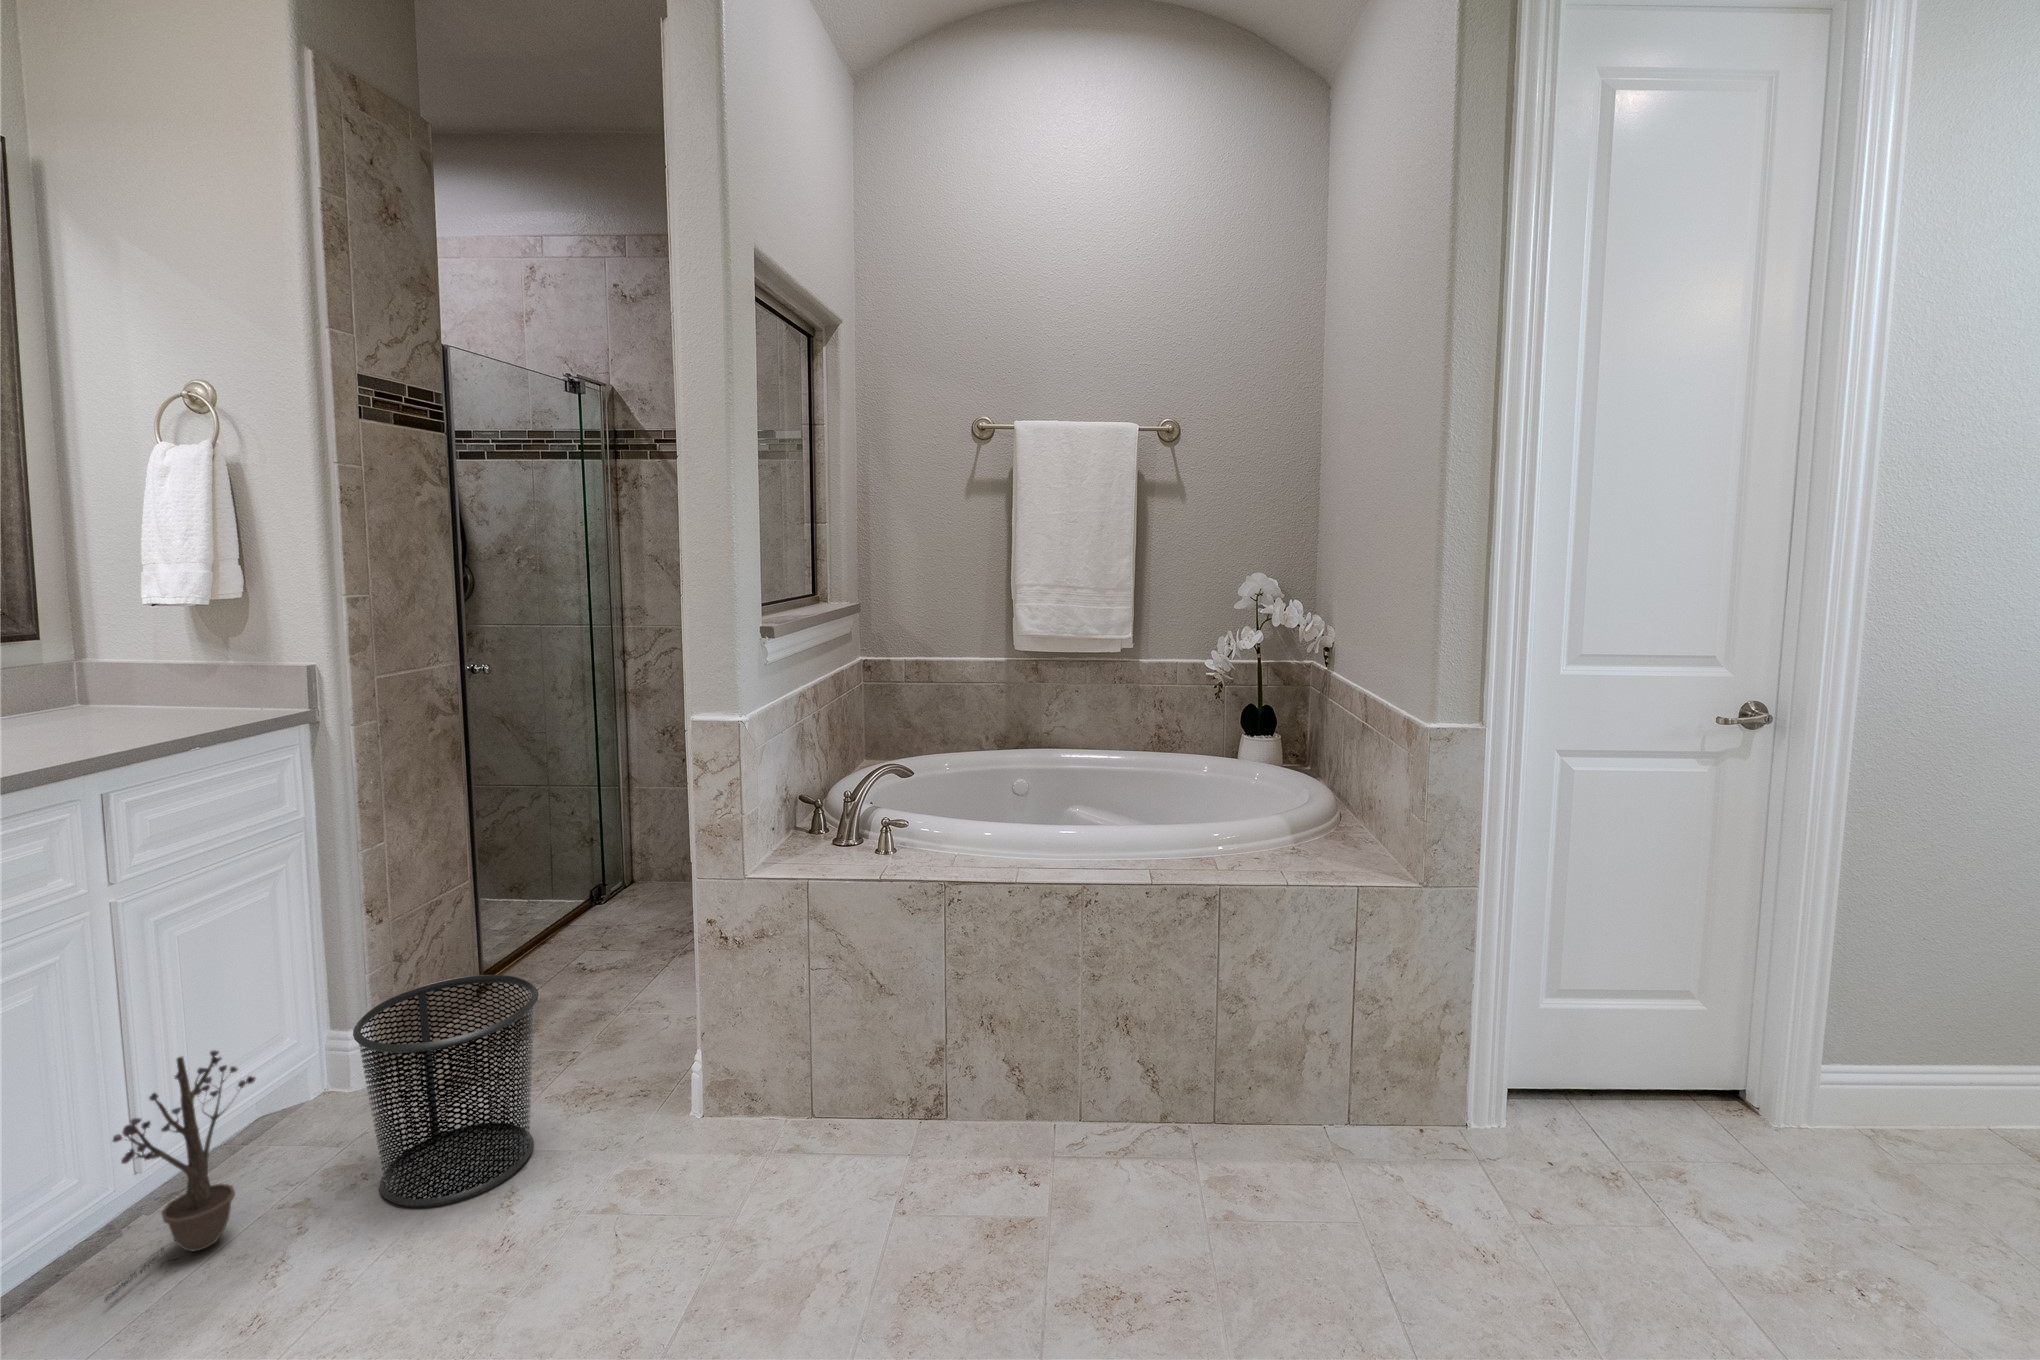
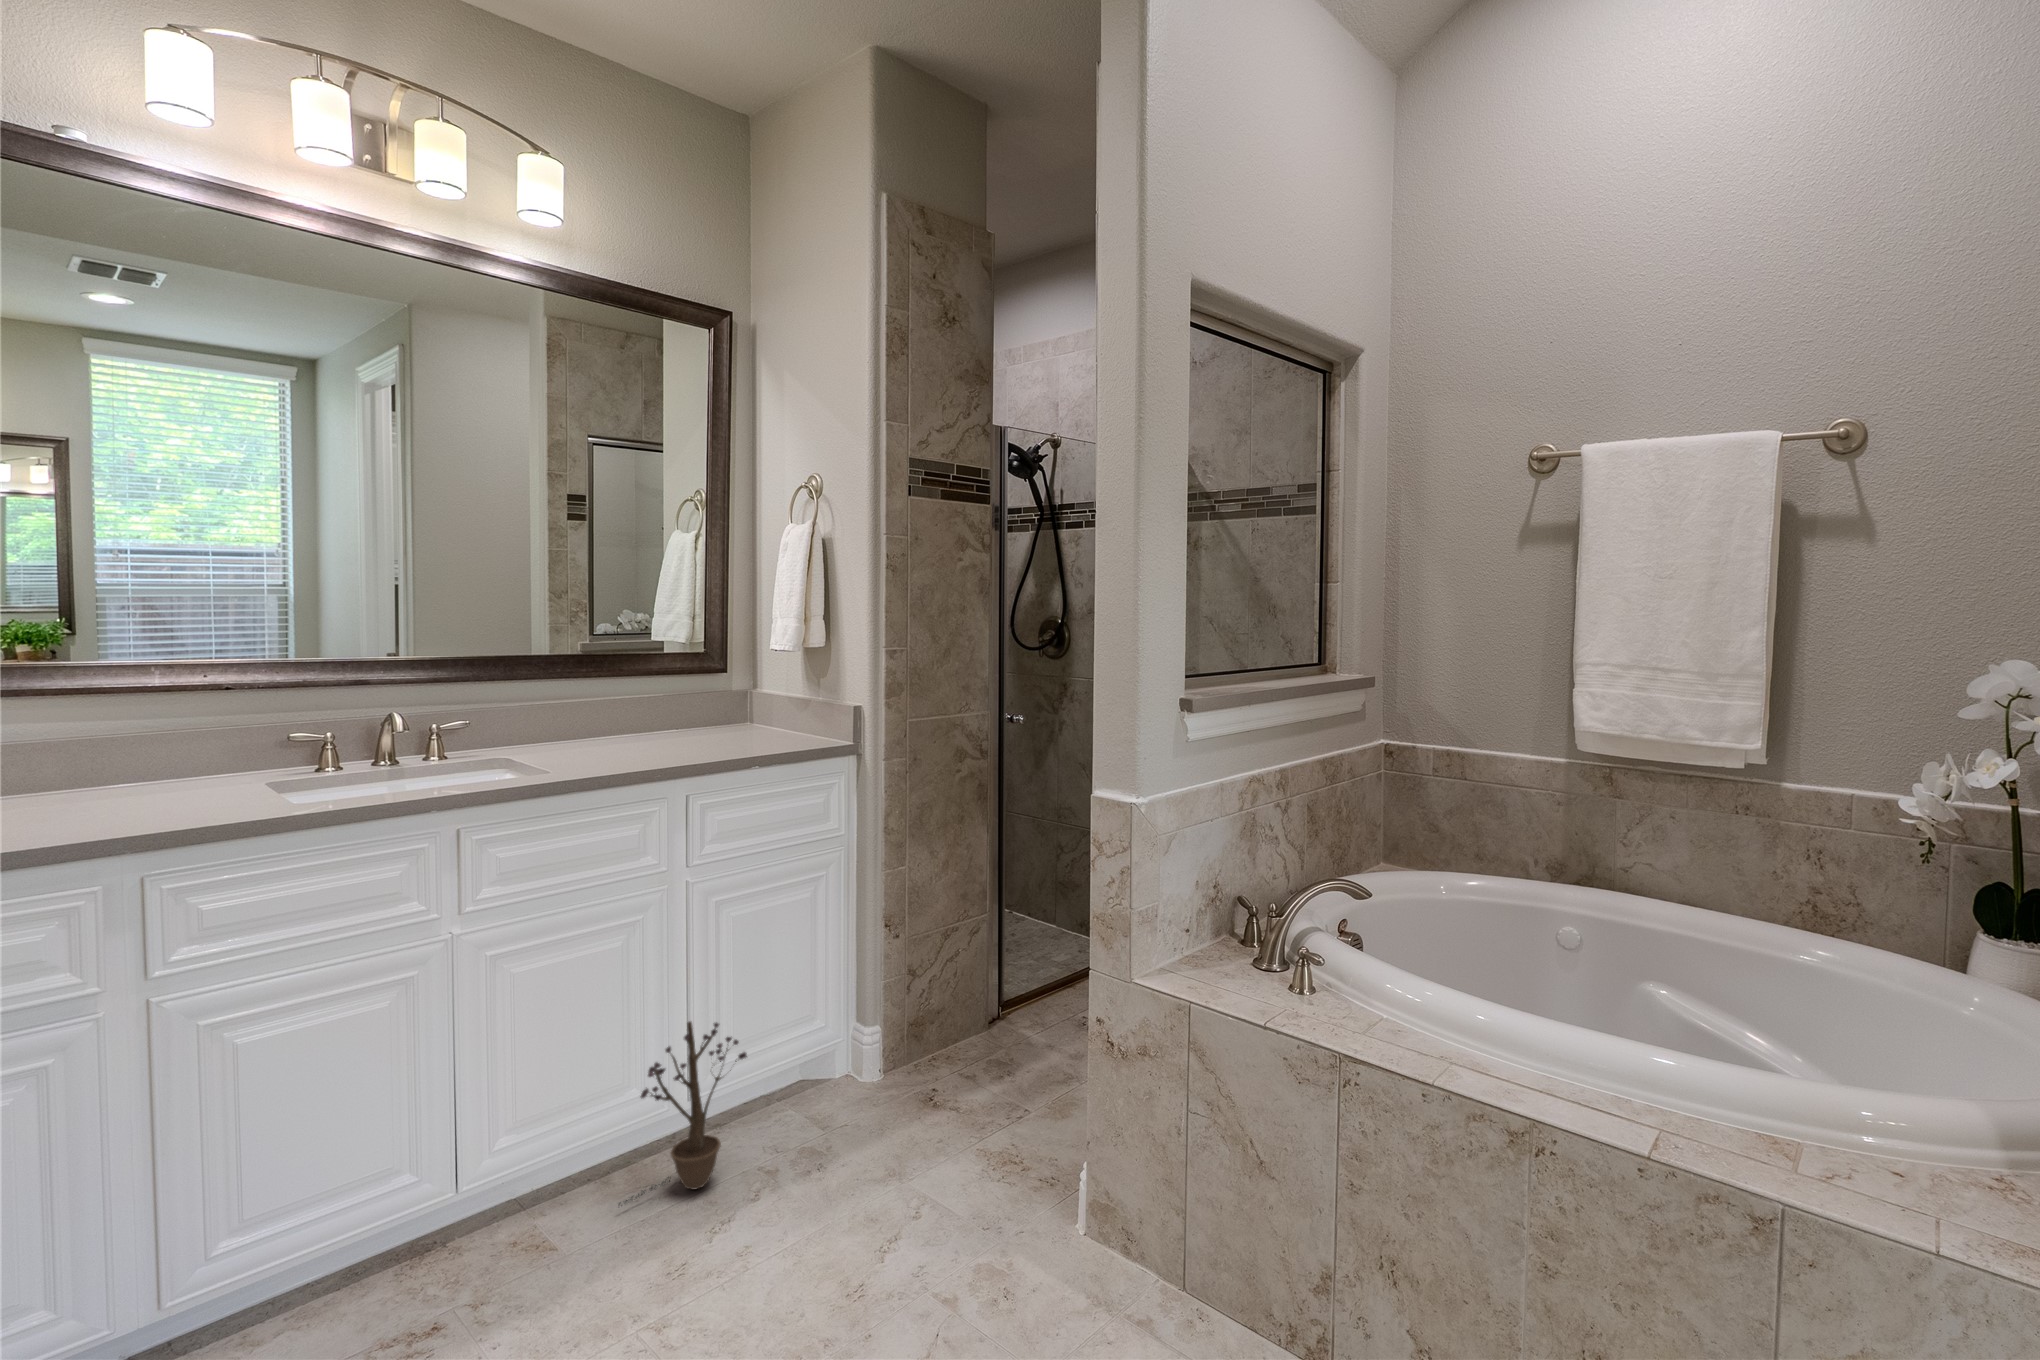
waste bin: present [353,975,539,1206] -> none [799,1010,951,1232]

